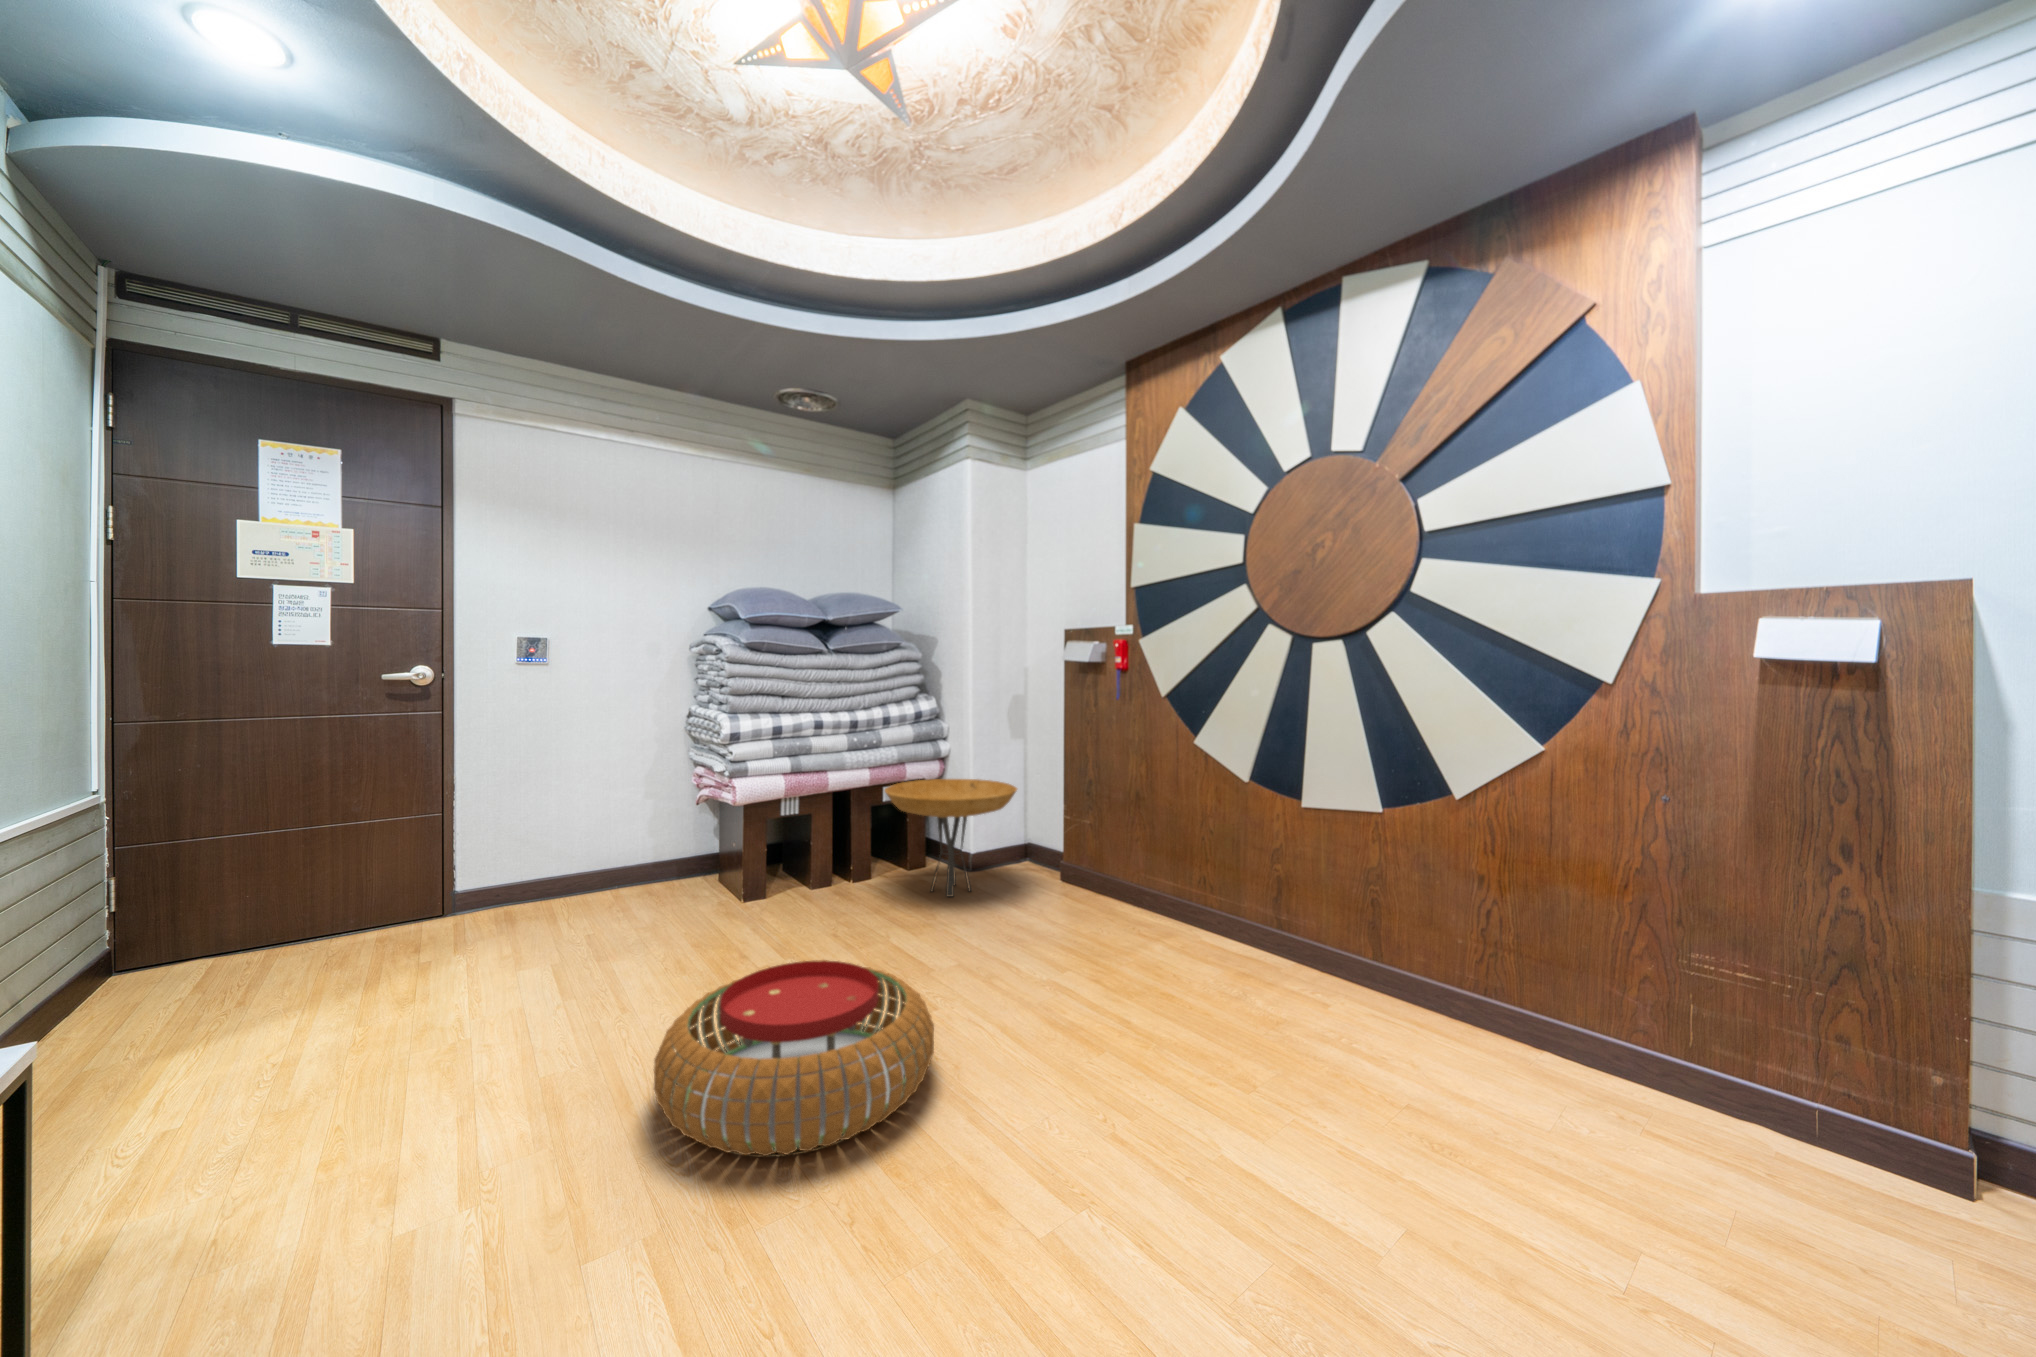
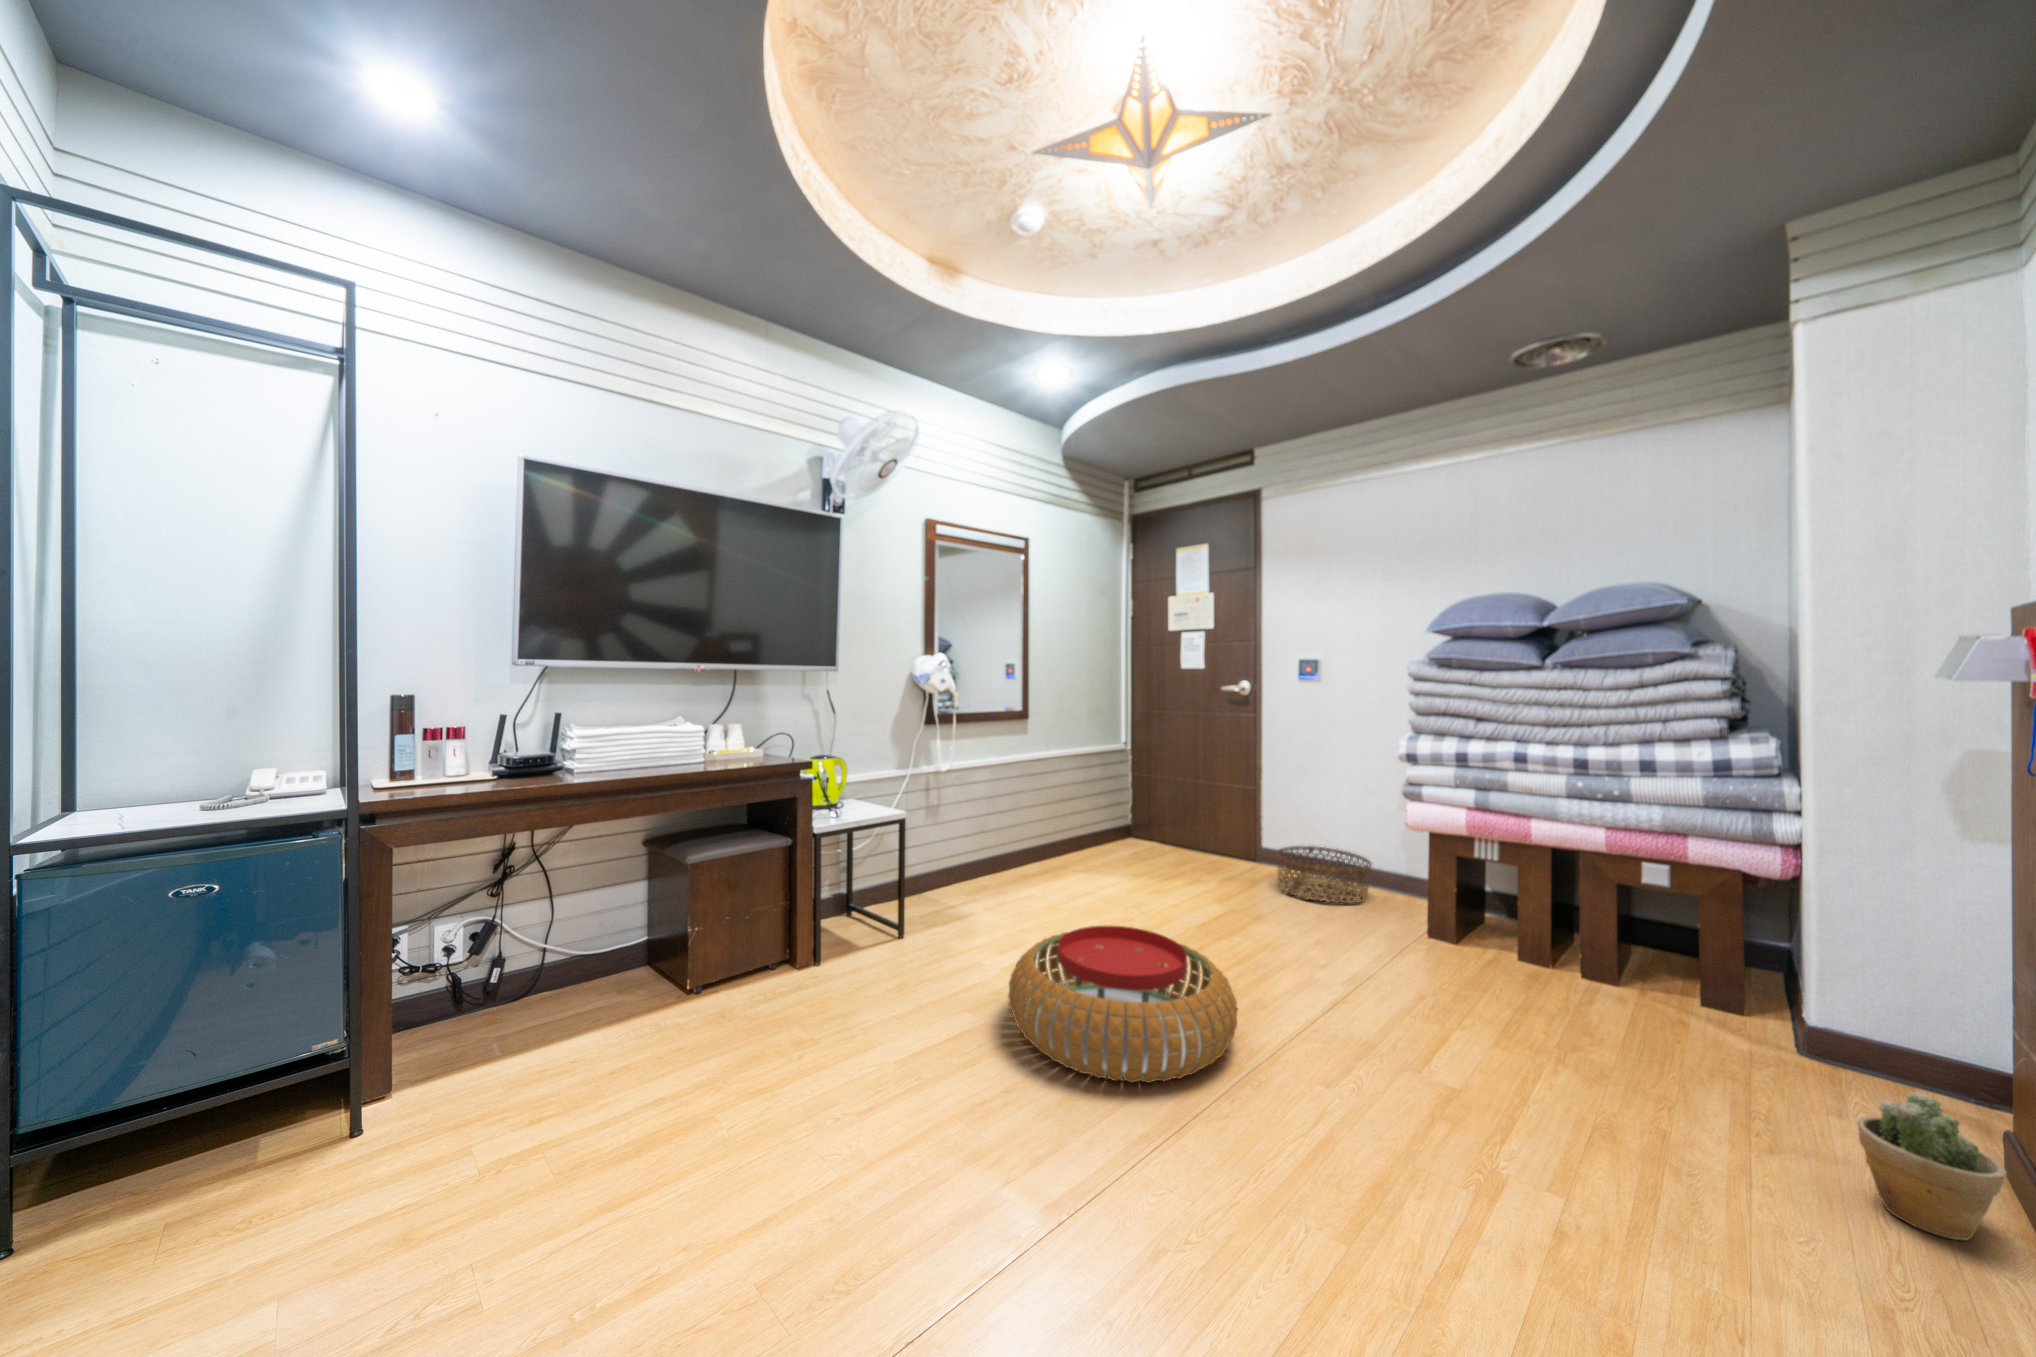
side table: present [885,779,1017,897] -> none [1551,856,1857,1070]
potted plant: none [1065,849,1105,907] -> present [1857,1093,2006,1240]
basket: none [542,854,656,922] -> present [1277,846,1372,904]

